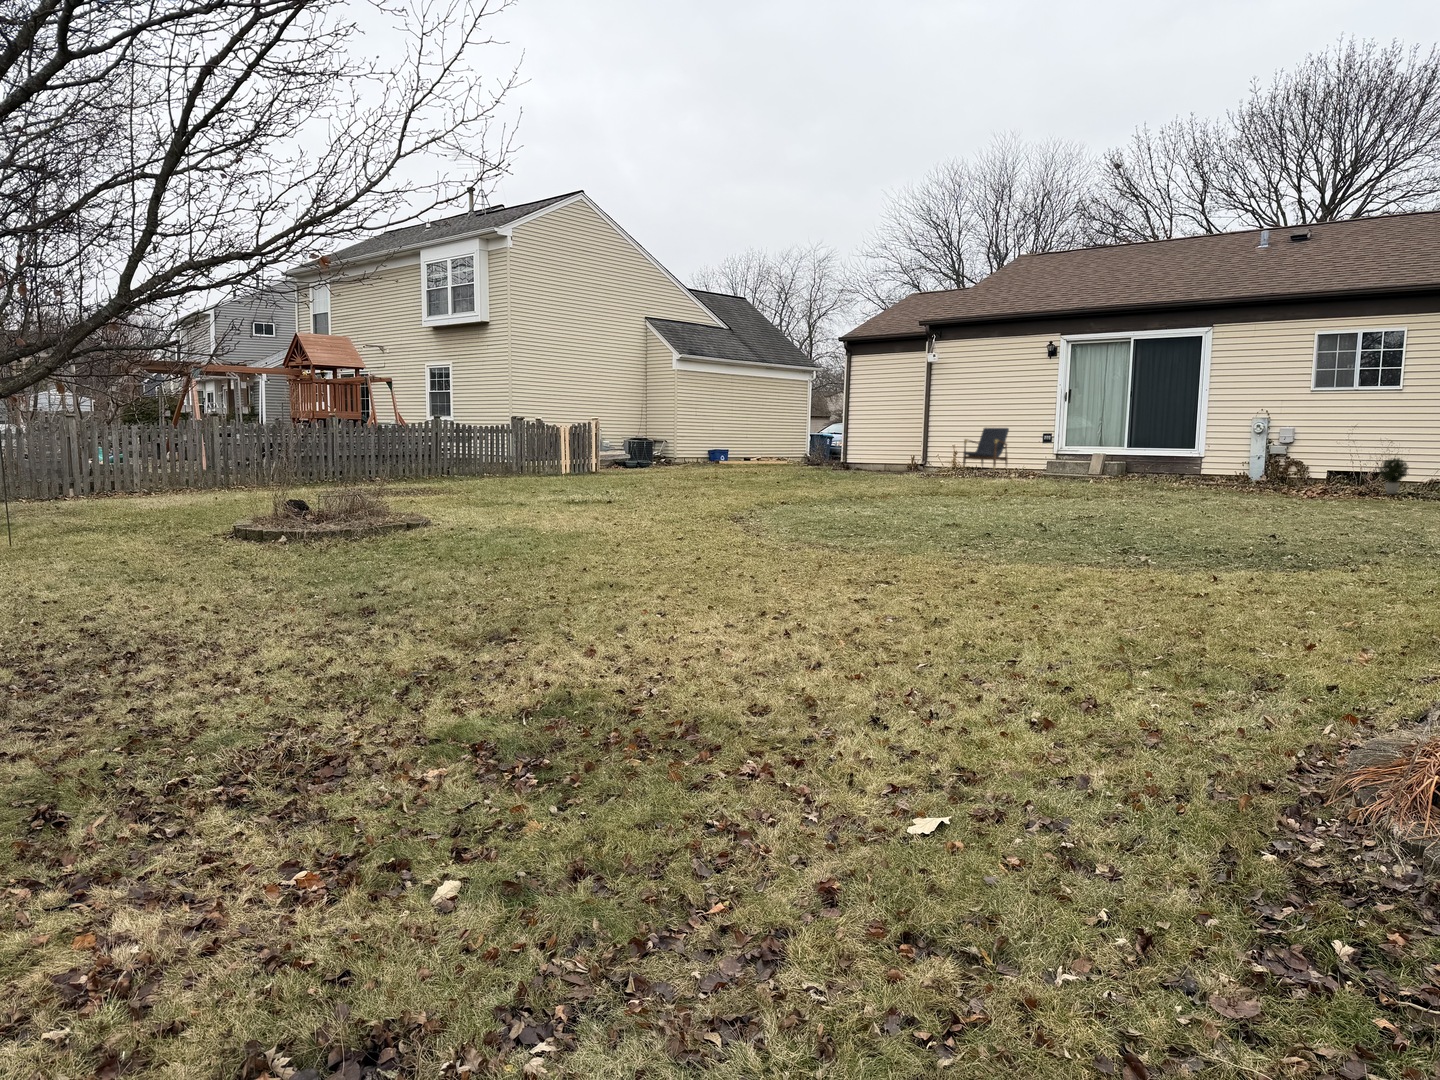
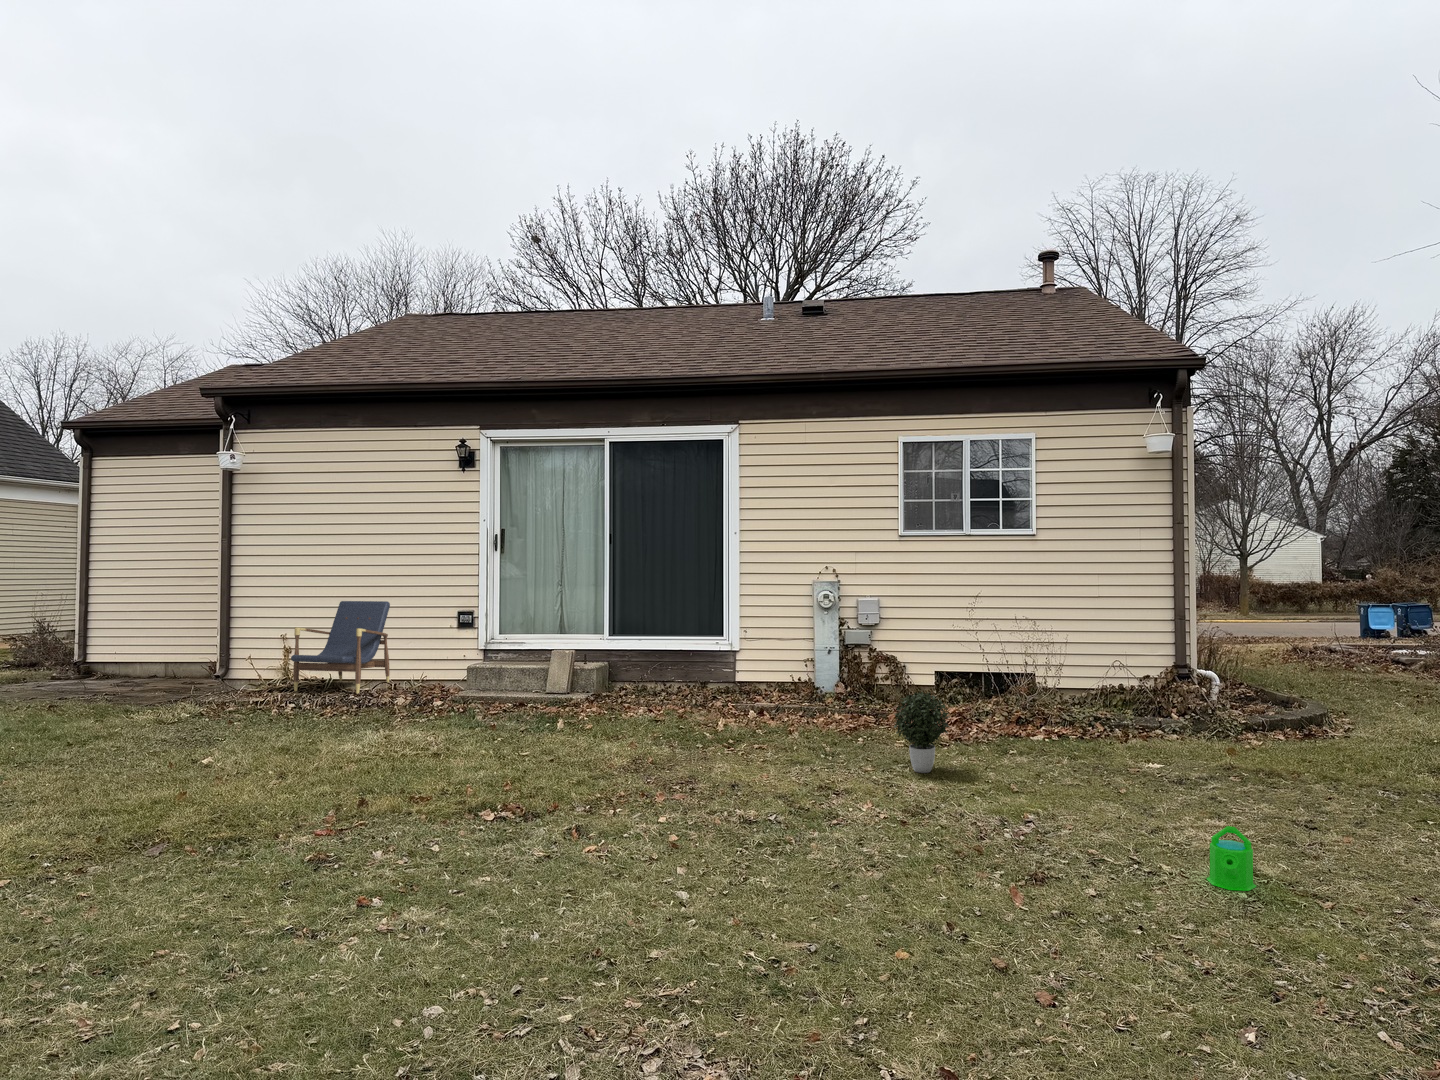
potted plant: present [1379,458,1409,494] -> present [894,692,950,773]
watering can: none [1349,496,1370,518] -> present [1206,826,1257,891]

